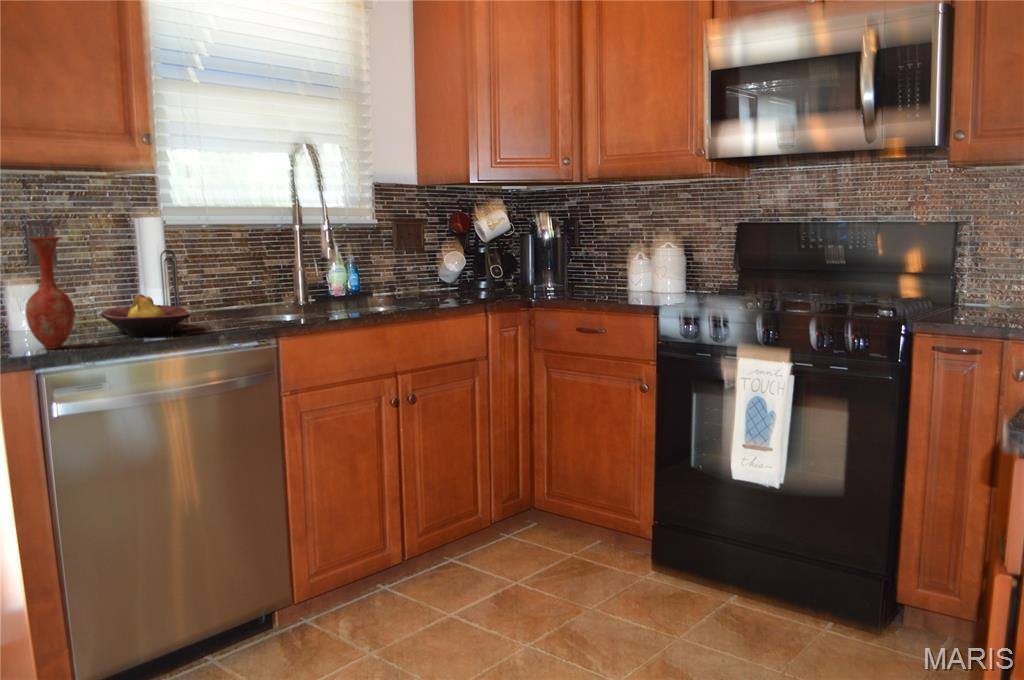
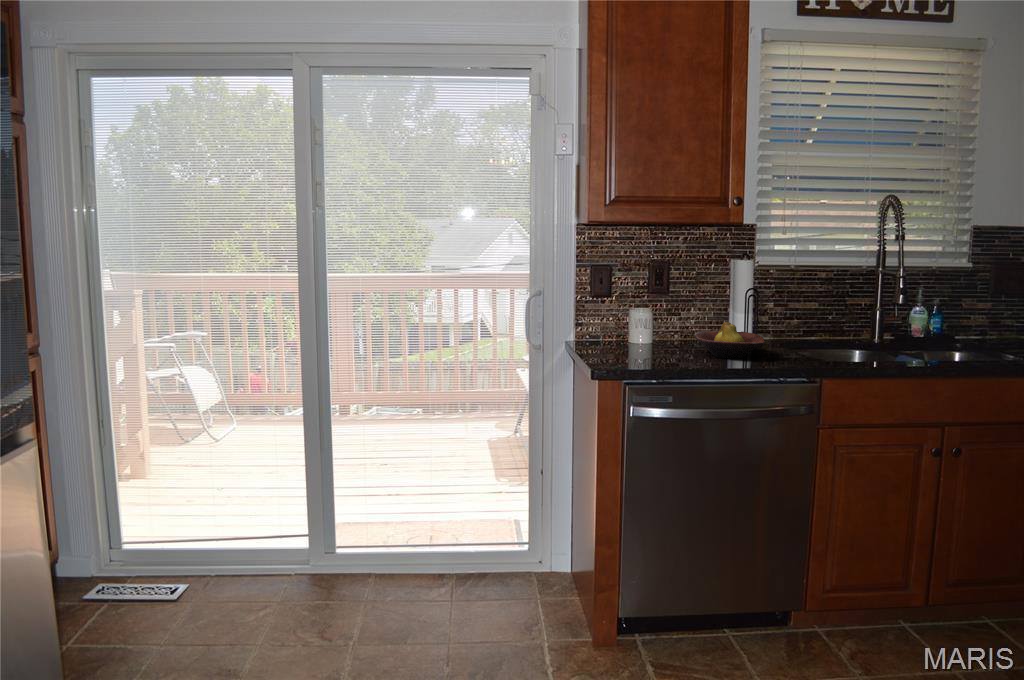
vase: present [25,237,75,349] -> none [634,273,669,361]

